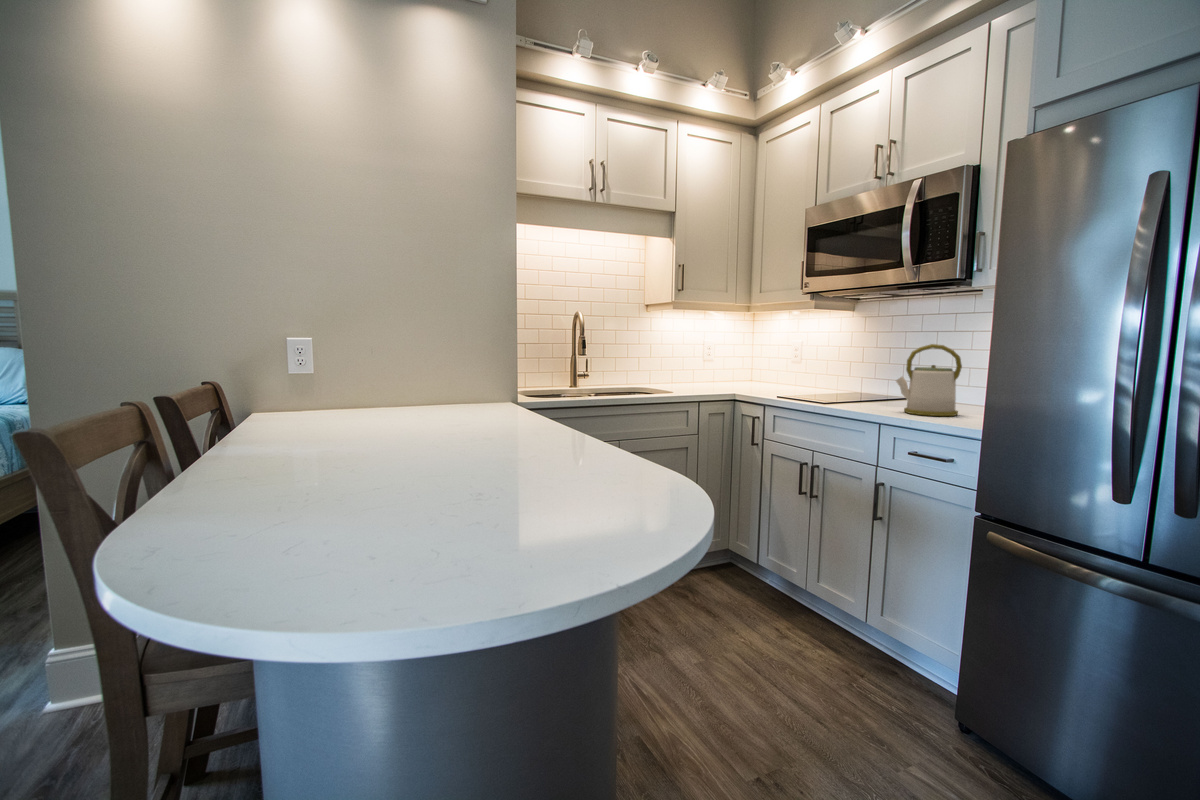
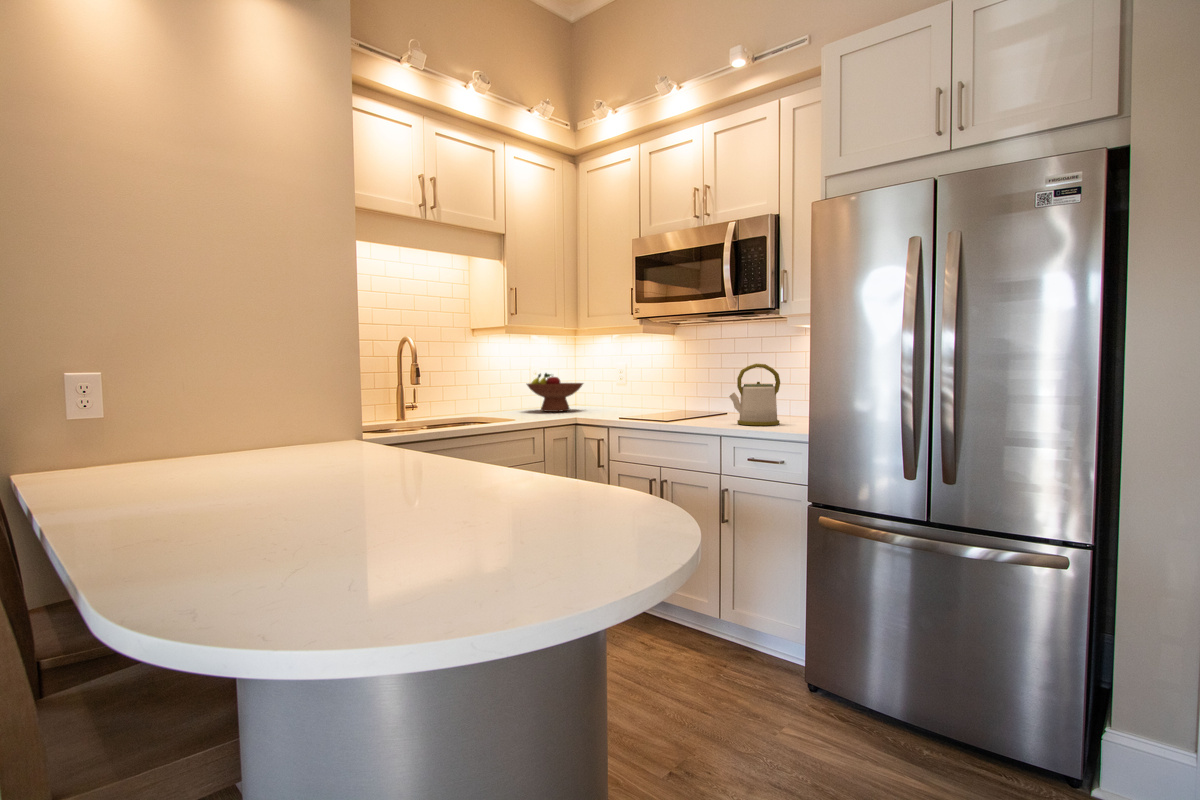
fruit bowl: none [694,348,753,386] -> present [527,373,583,412]

